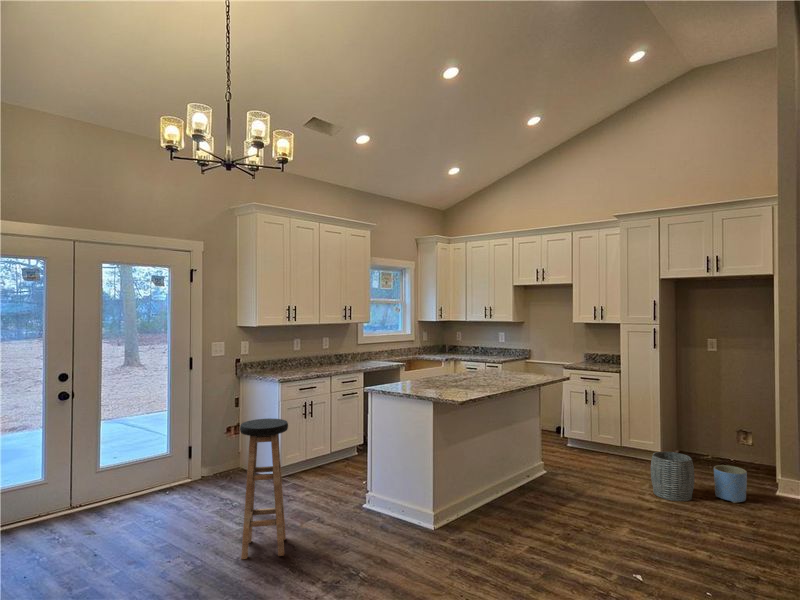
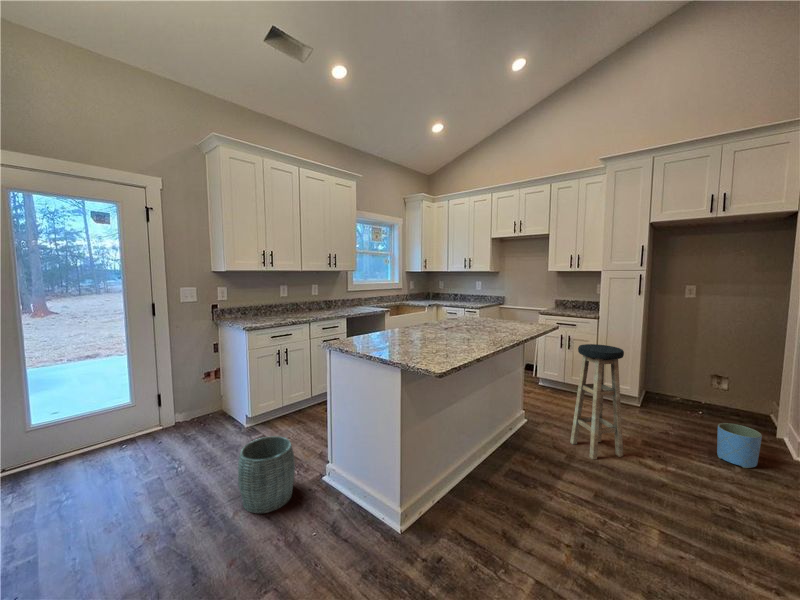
bar stool: present [240,418,288,559] -> present [570,344,624,460]
woven basket: present [651,452,694,501] -> present [238,436,295,514]

